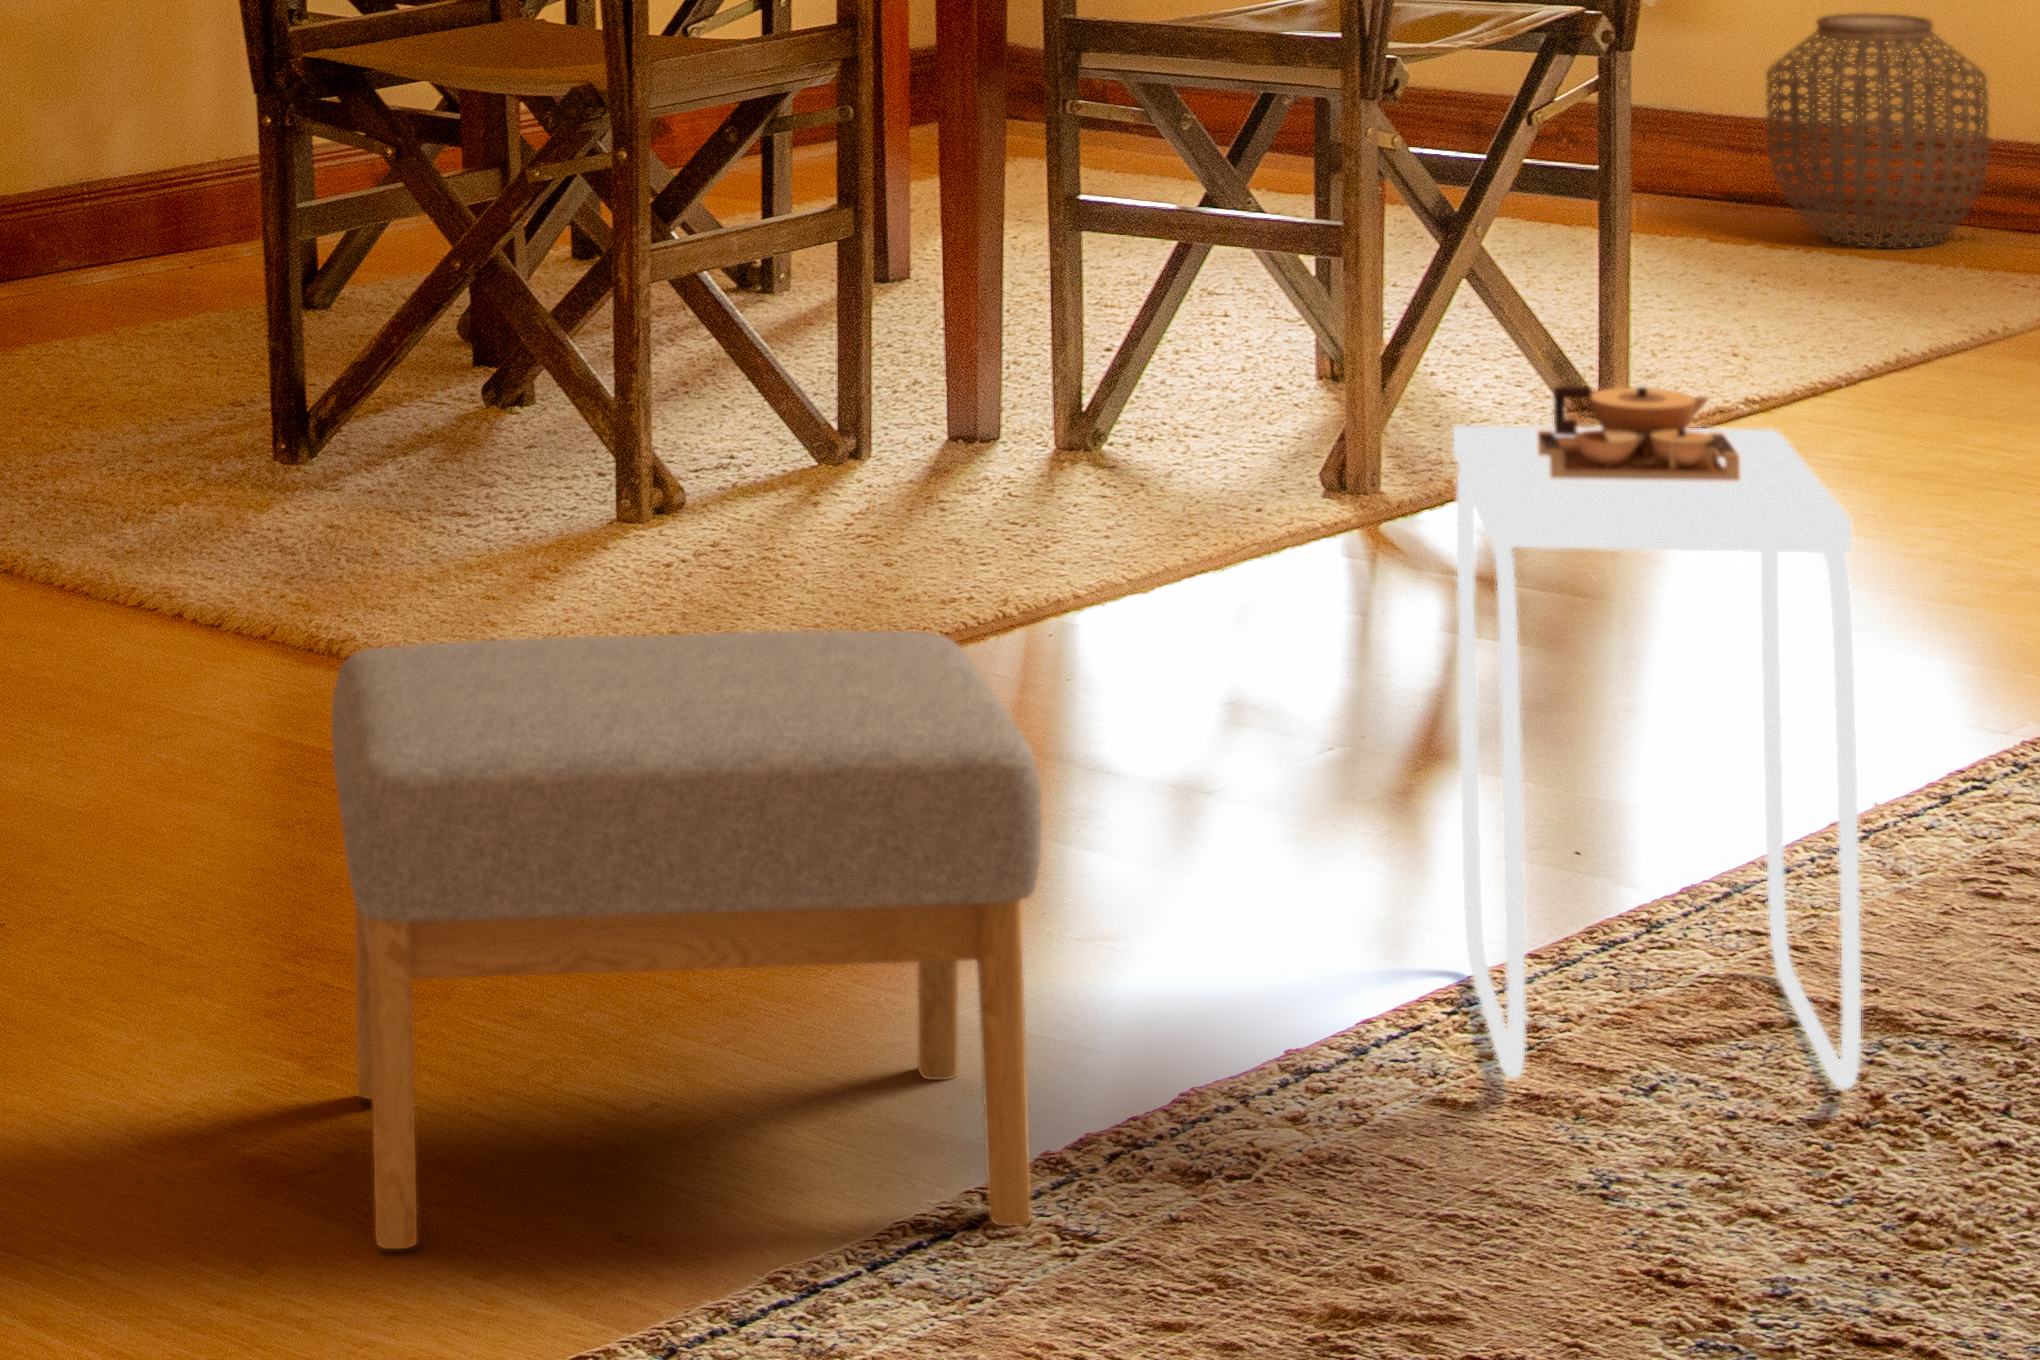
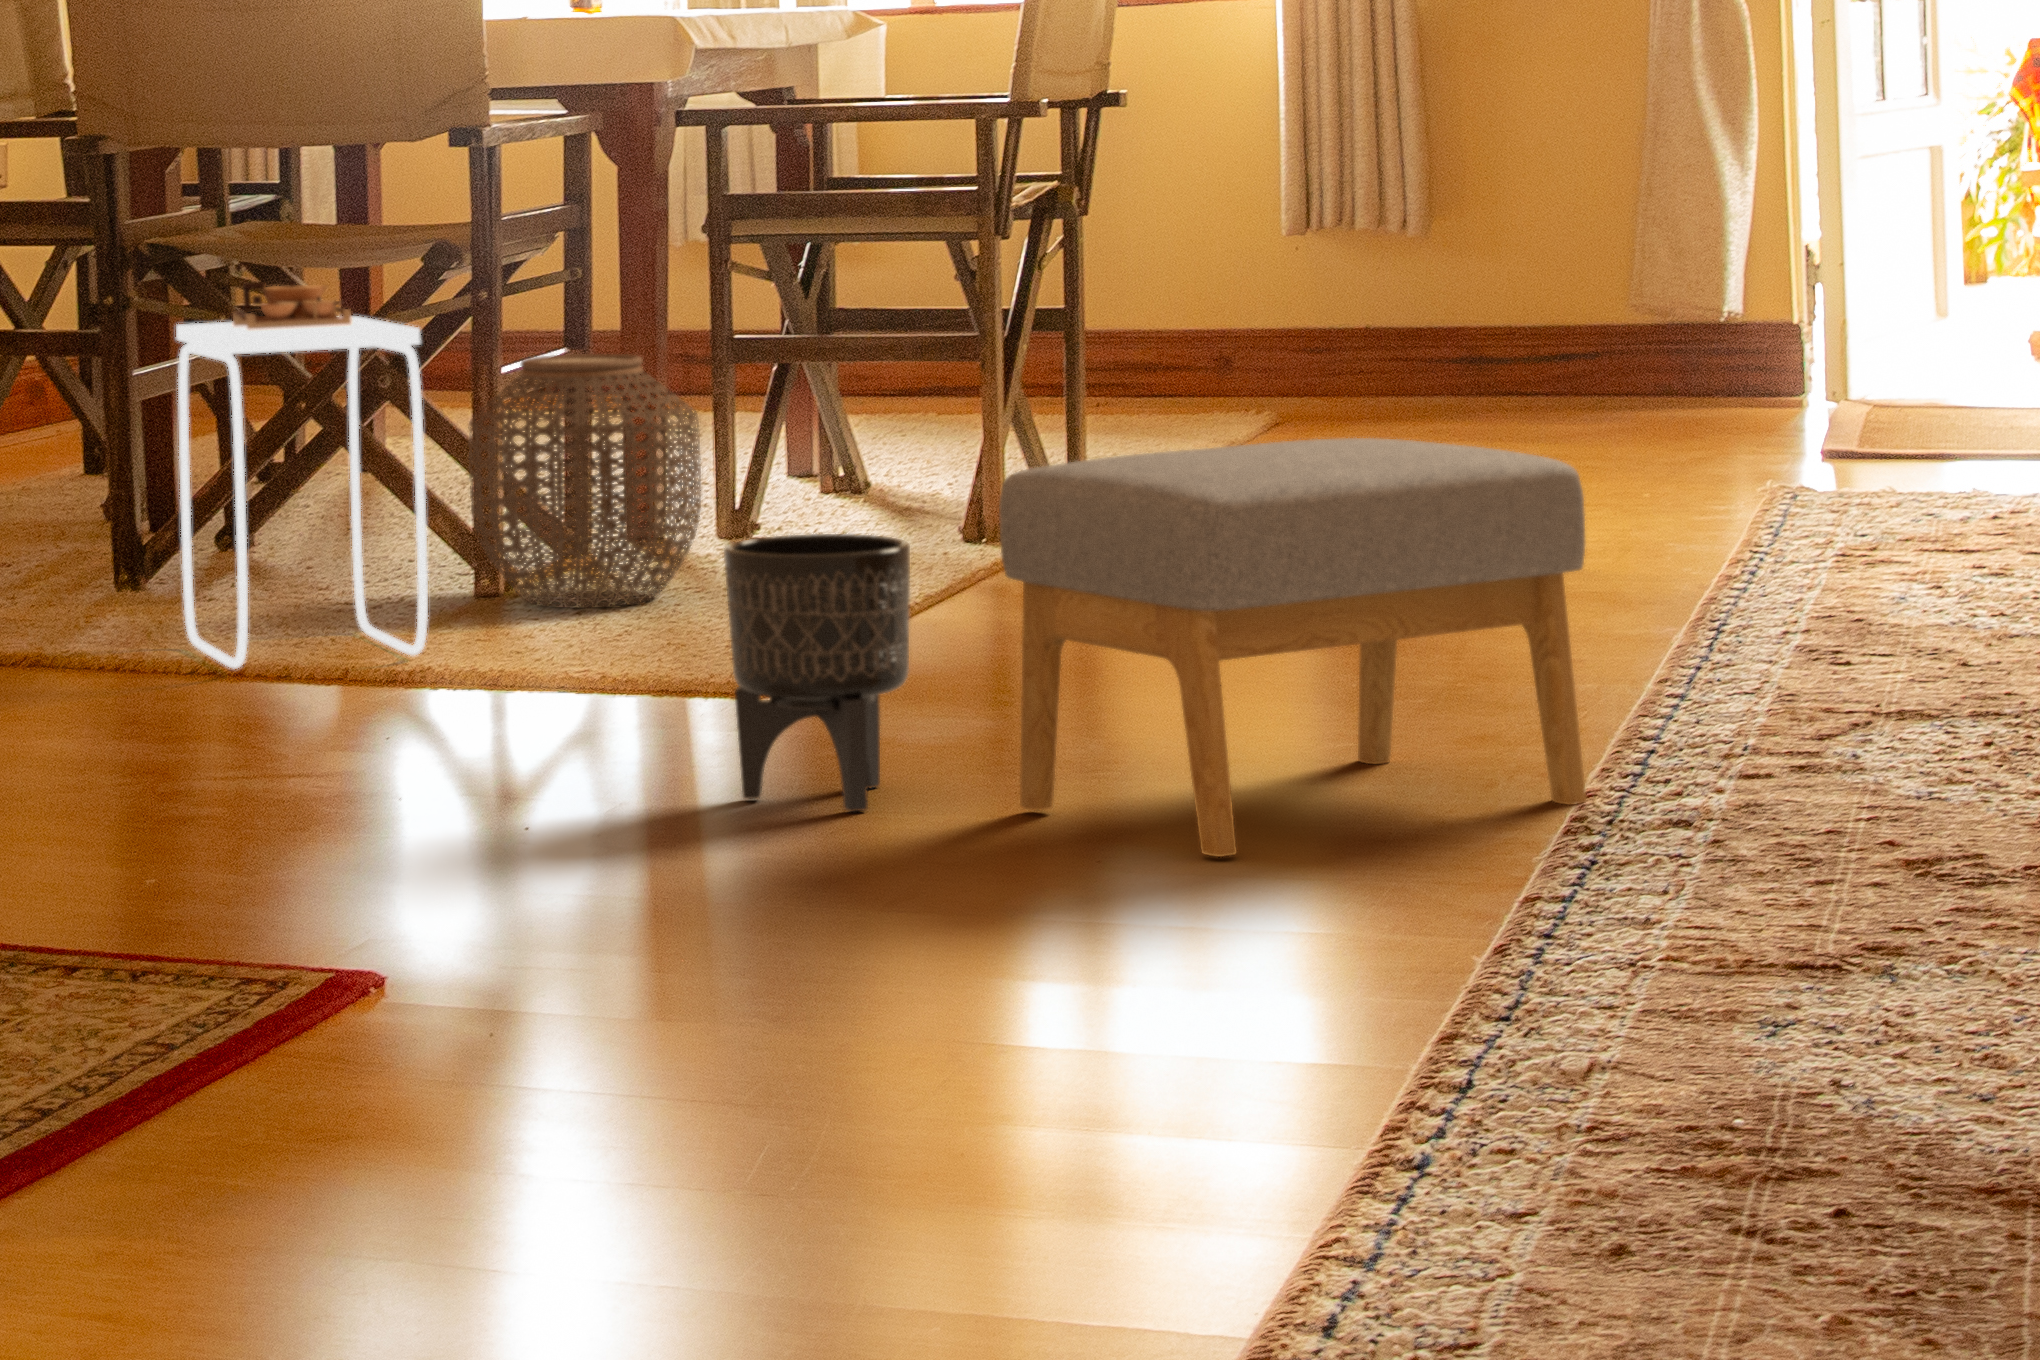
woven basket: present [1766,13,1989,248] -> present [468,354,701,607]
side table: present [1453,386,1861,1090] -> present [176,281,428,668]
planter: none [89,664,327,1053] -> present [724,534,910,812]

